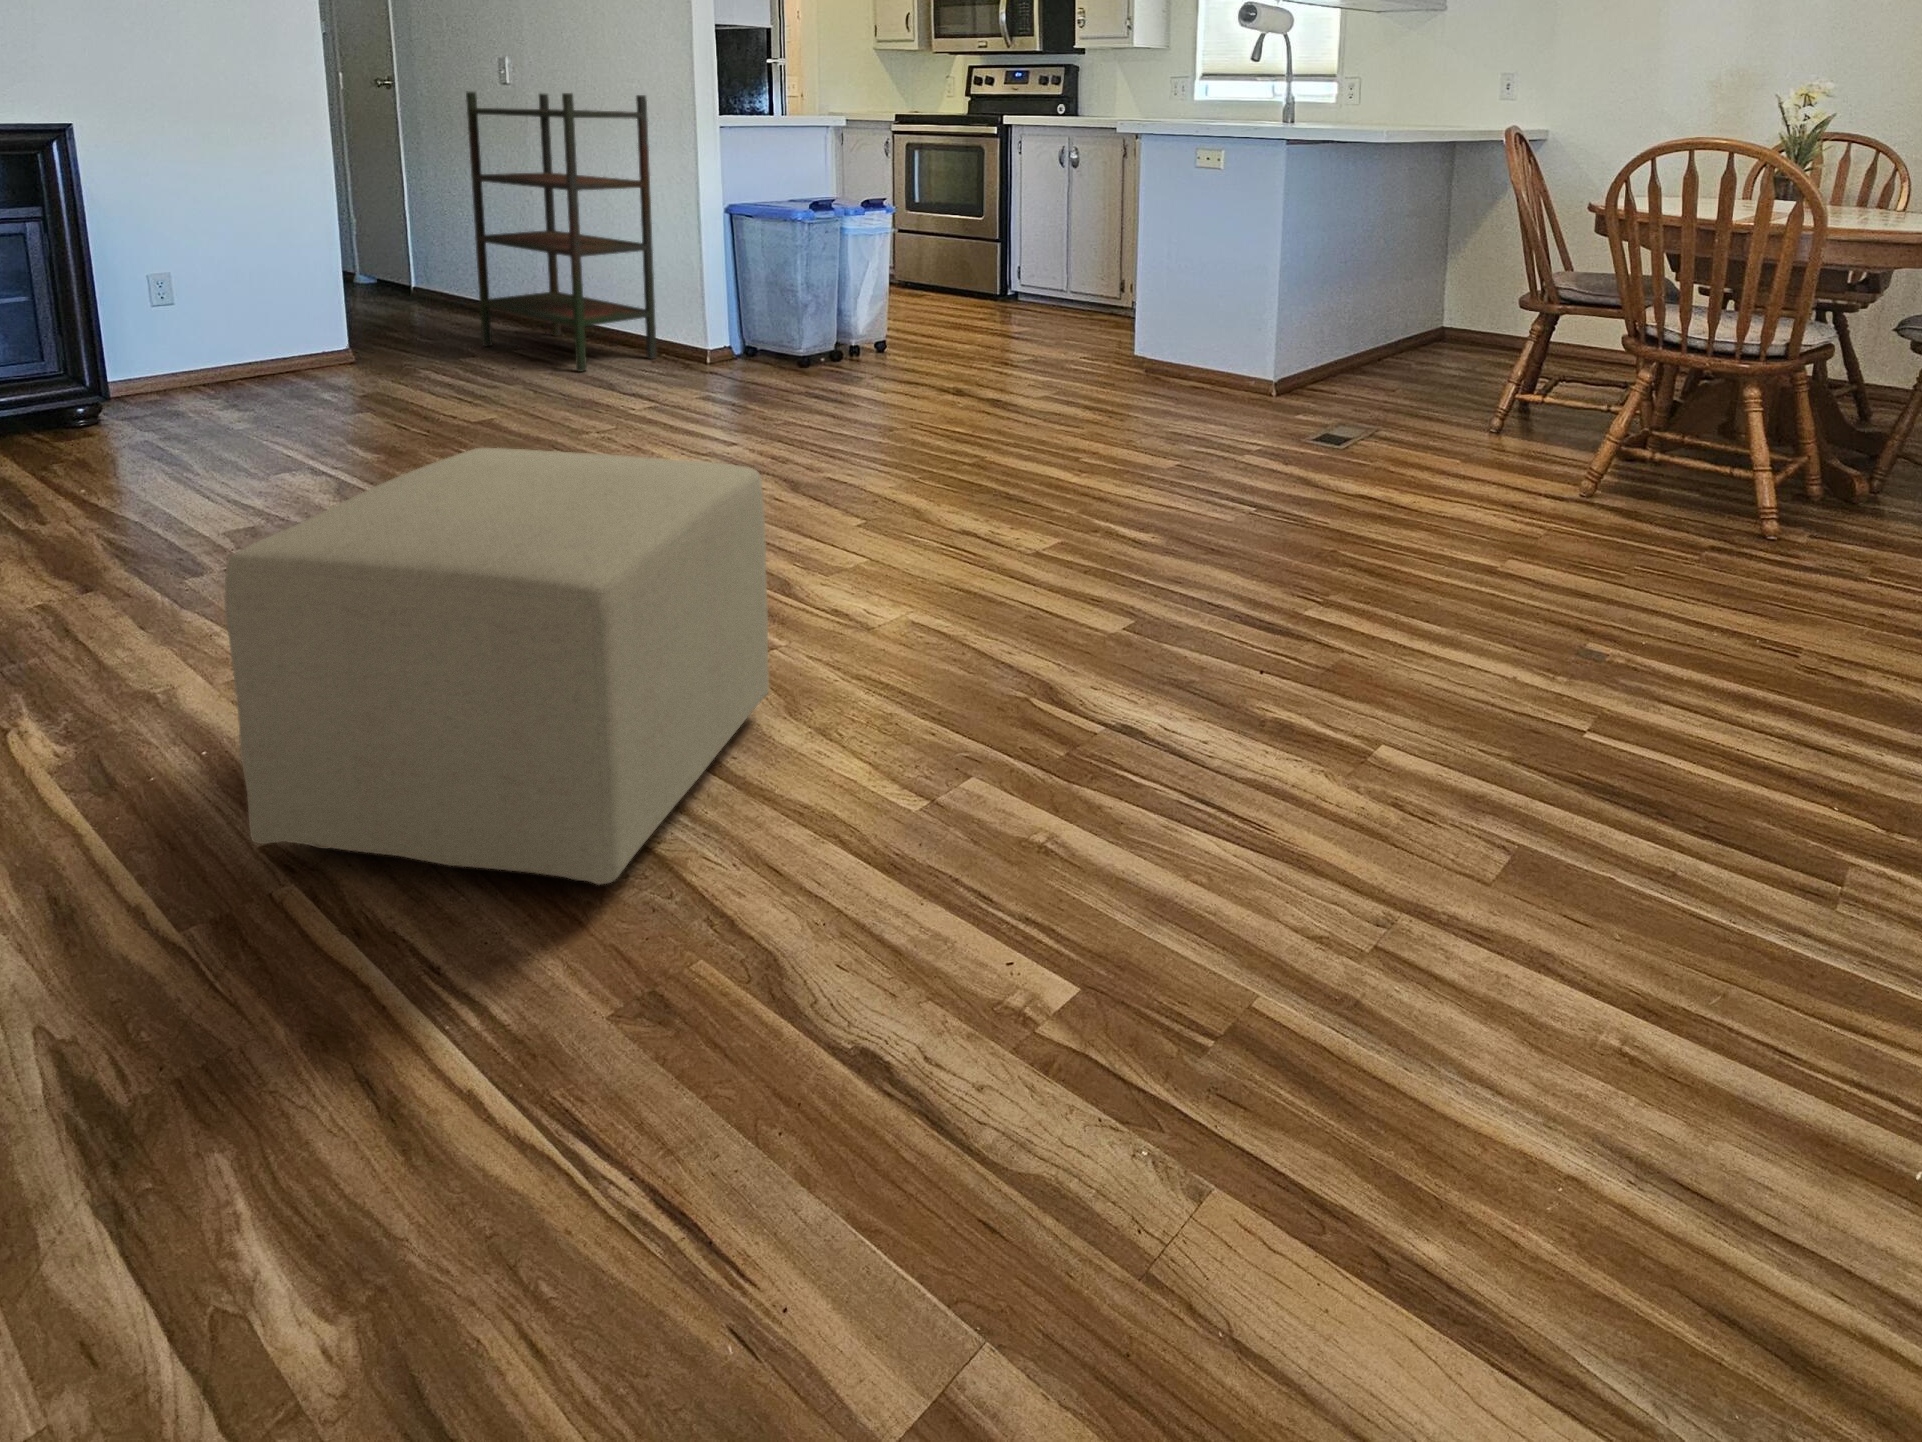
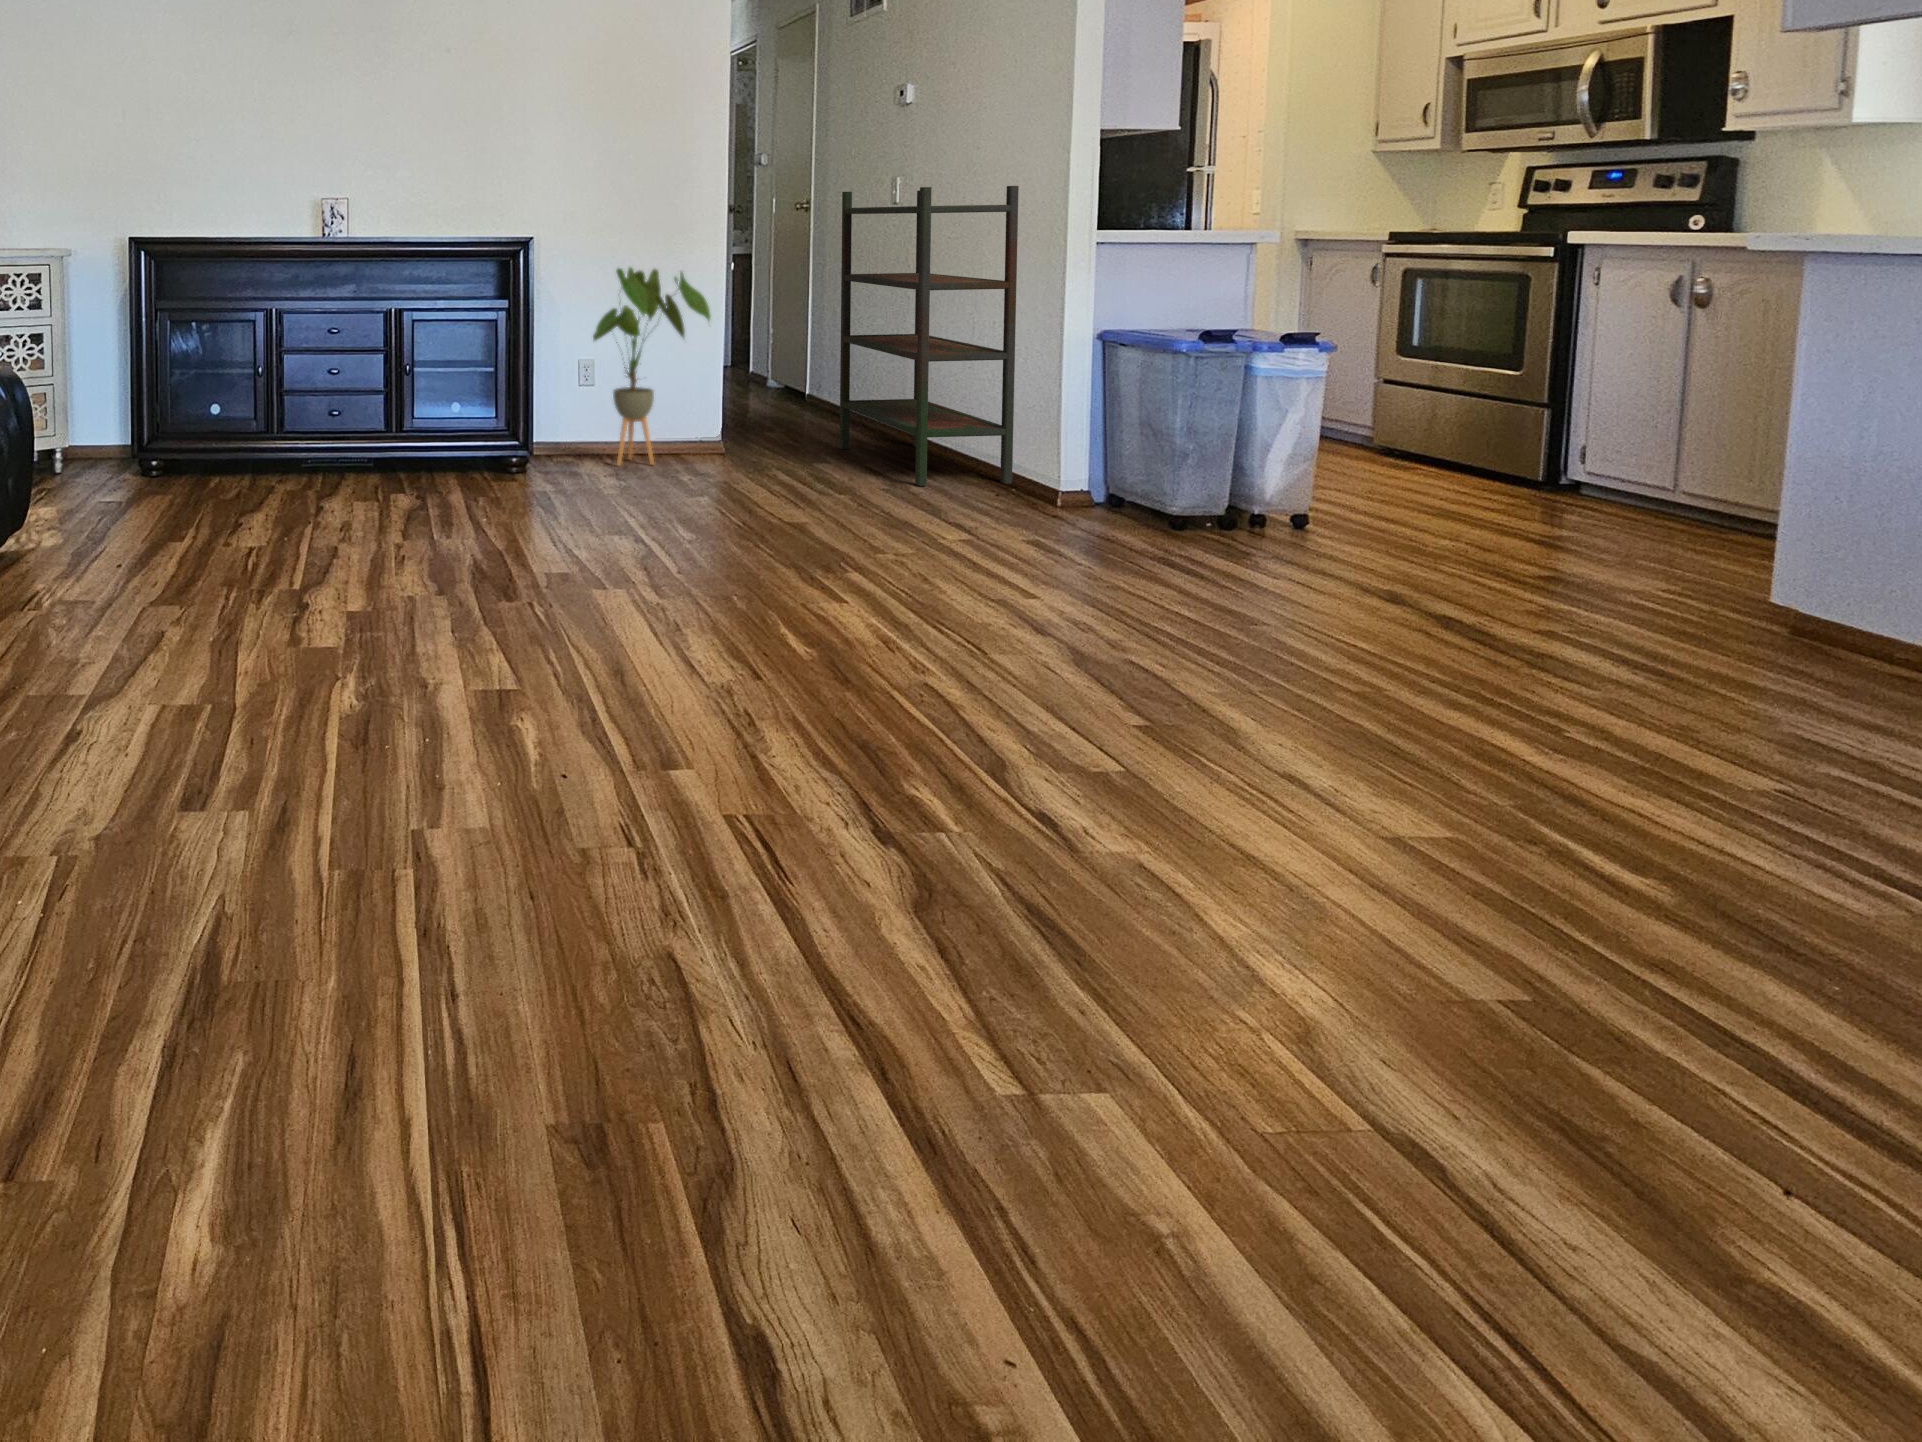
house plant: none [181,169,344,397] -> present [593,268,711,465]
ottoman: present [225,448,769,885] -> none [394,523,897,994]

